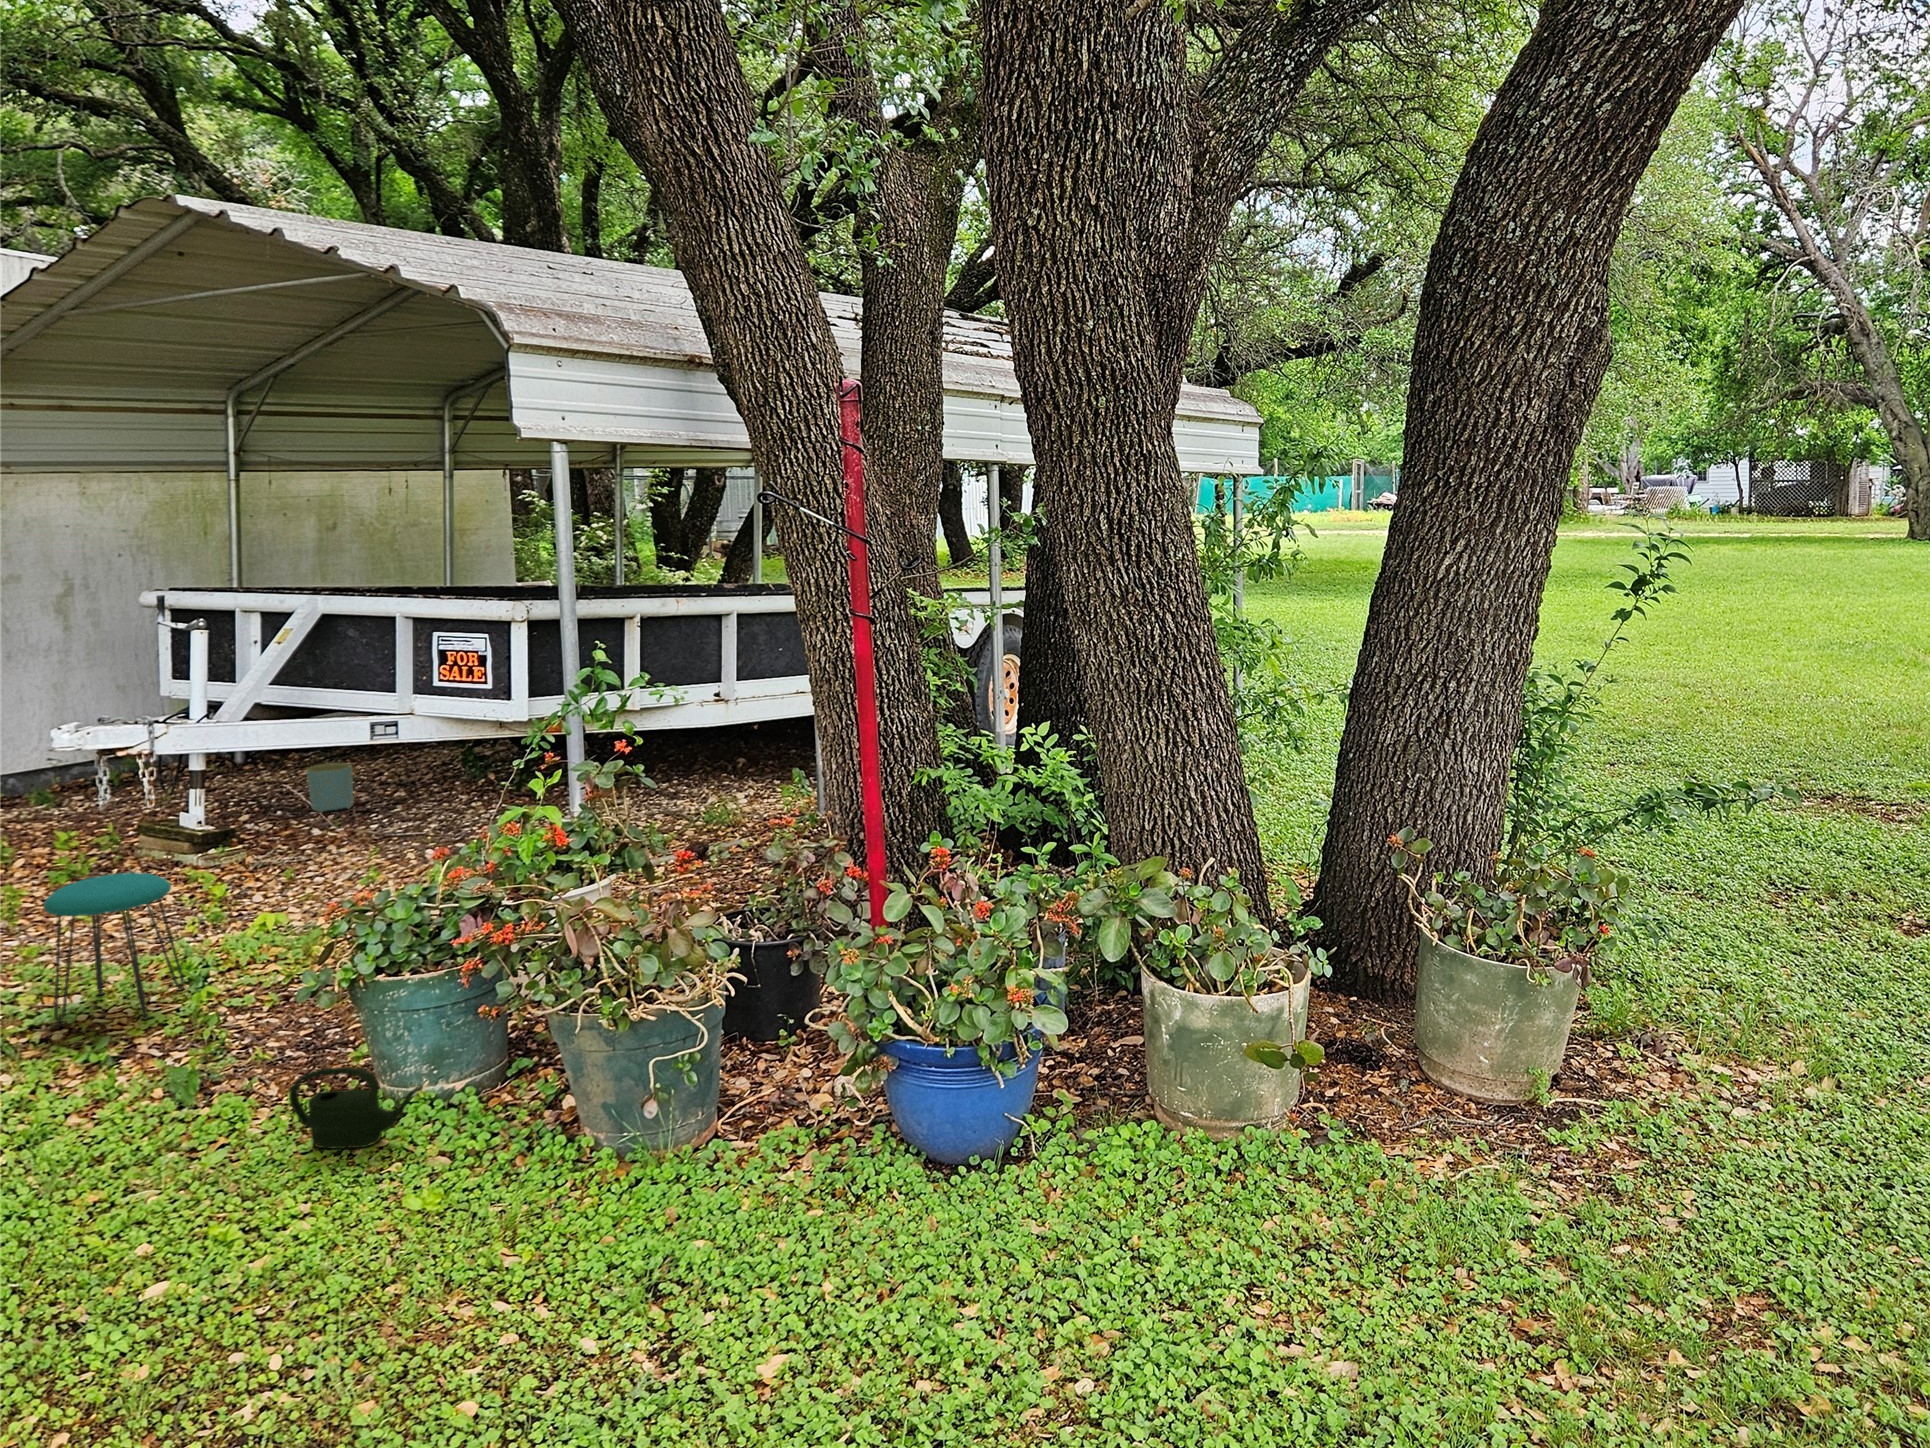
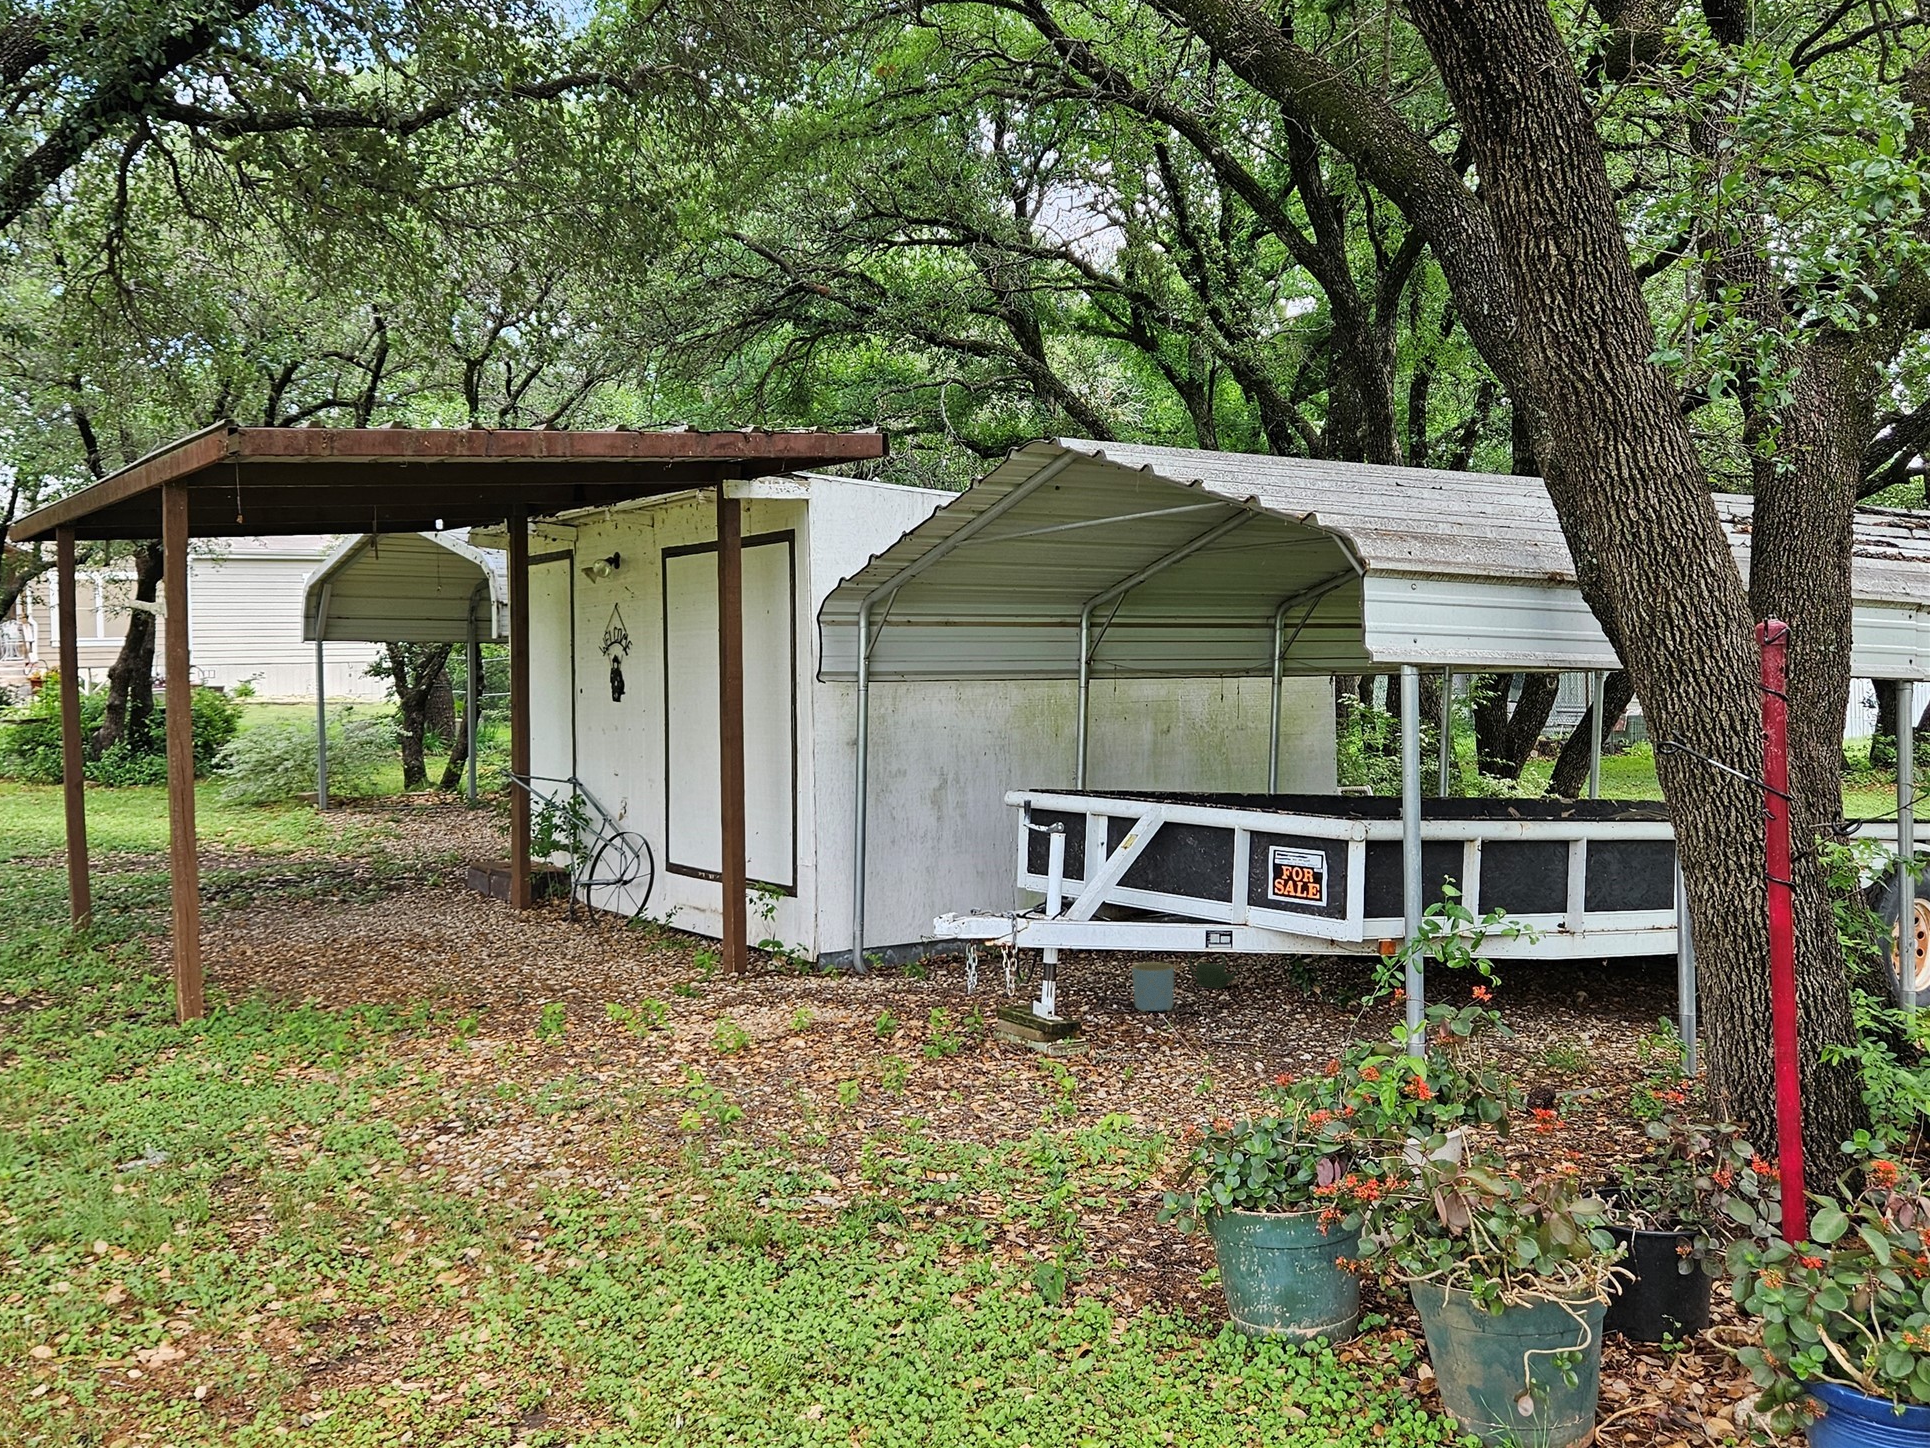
stool: present [43,873,184,1026] -> none [953,1061,1052,1202]
watering can: present [289,1067,423,1149] -> present [1188,954,1243,989]

